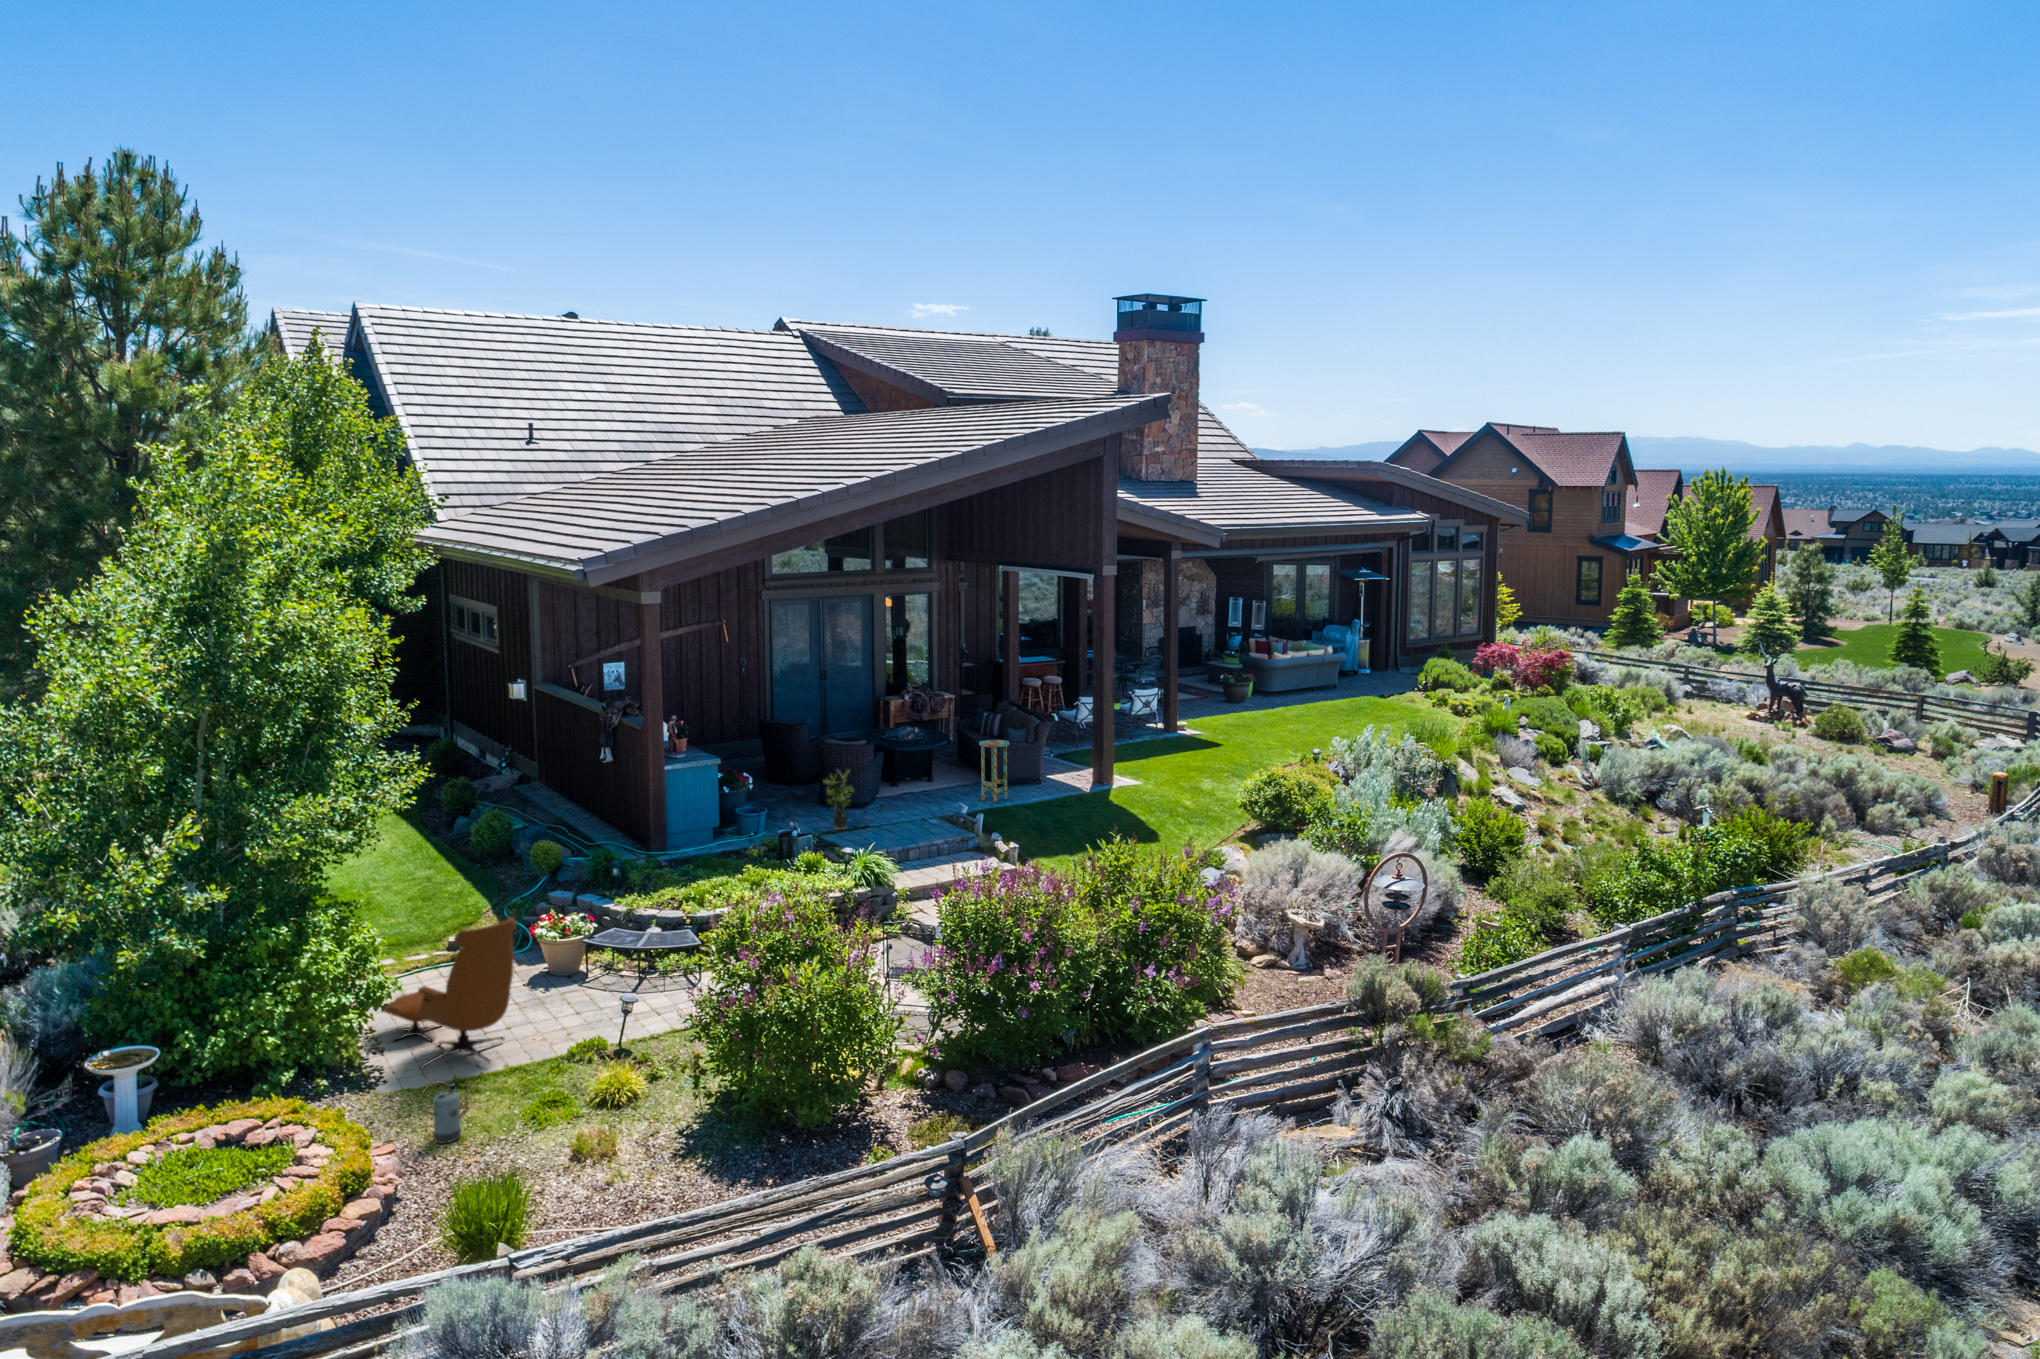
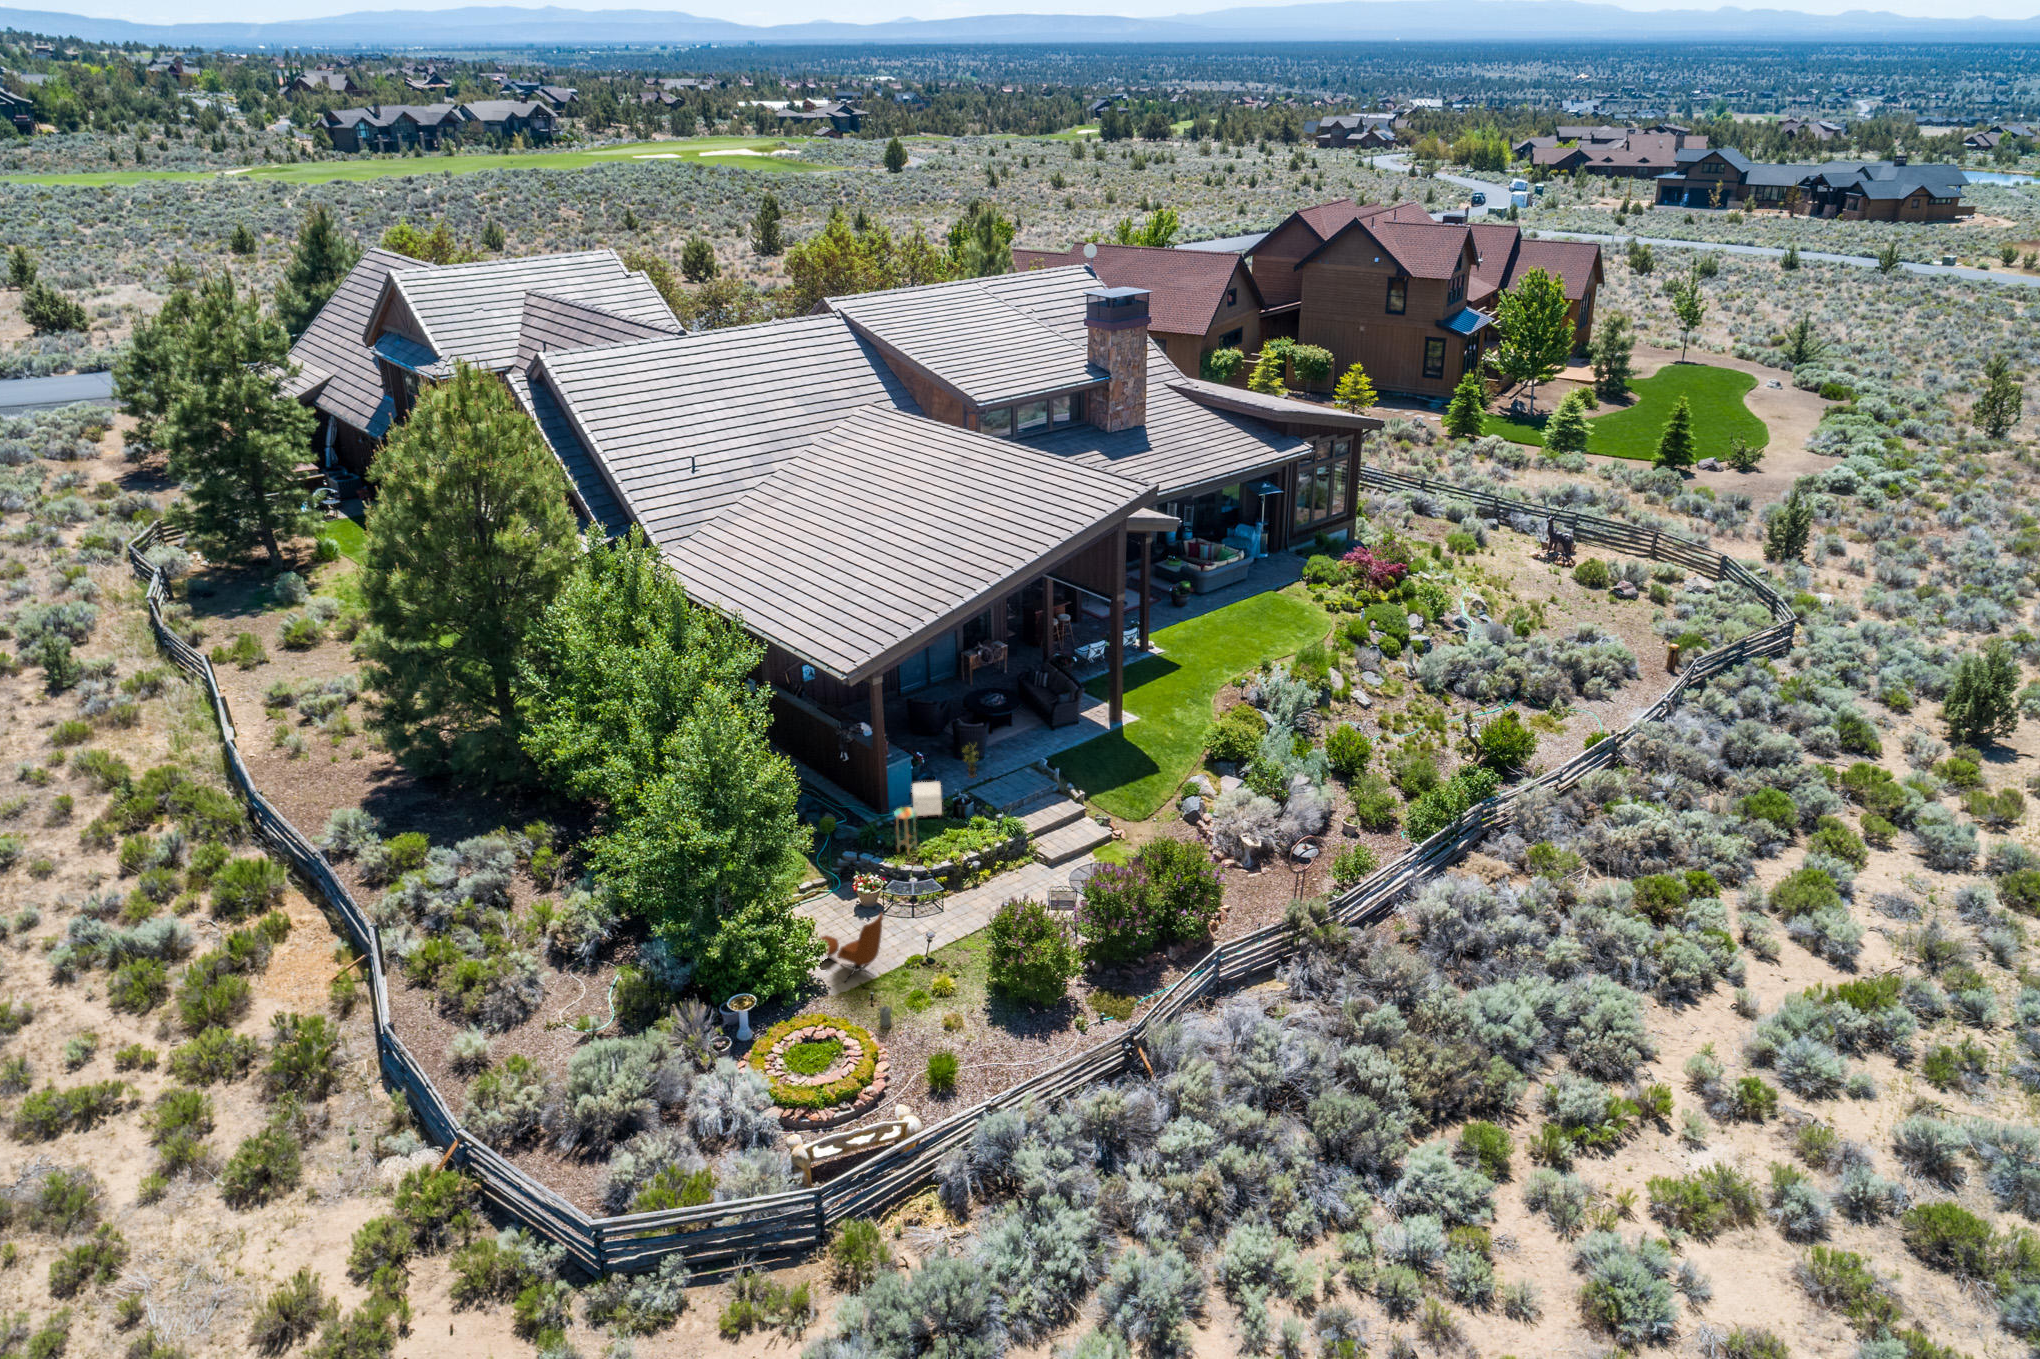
side table: present [979,740,1009,802] -> present [894,807,917,855]
ottoman: none [706,807,766,865] -> present [912,782,942,820]

